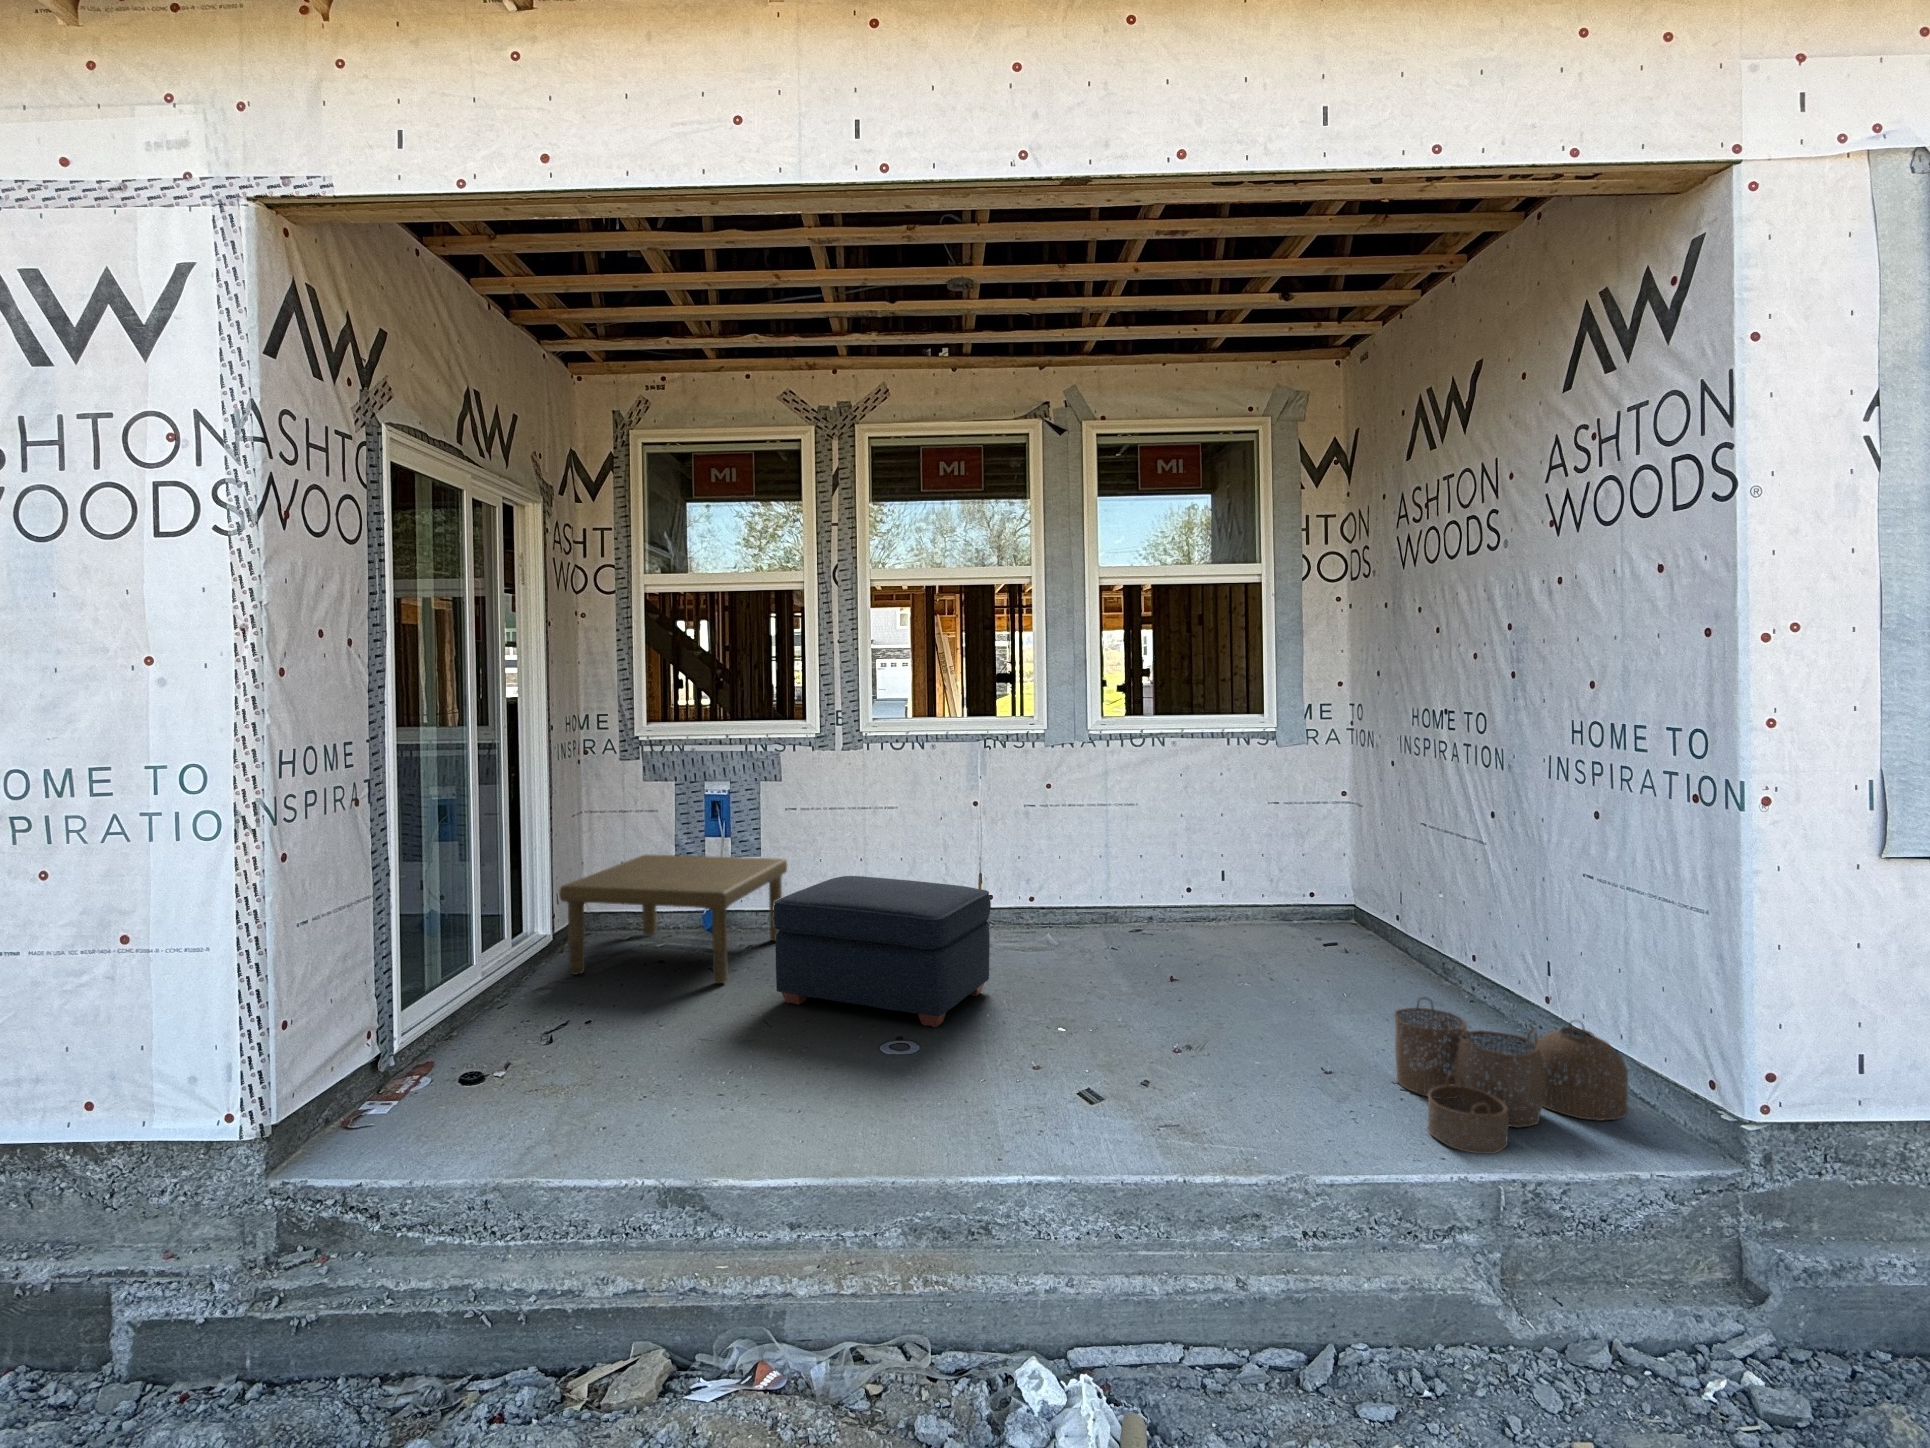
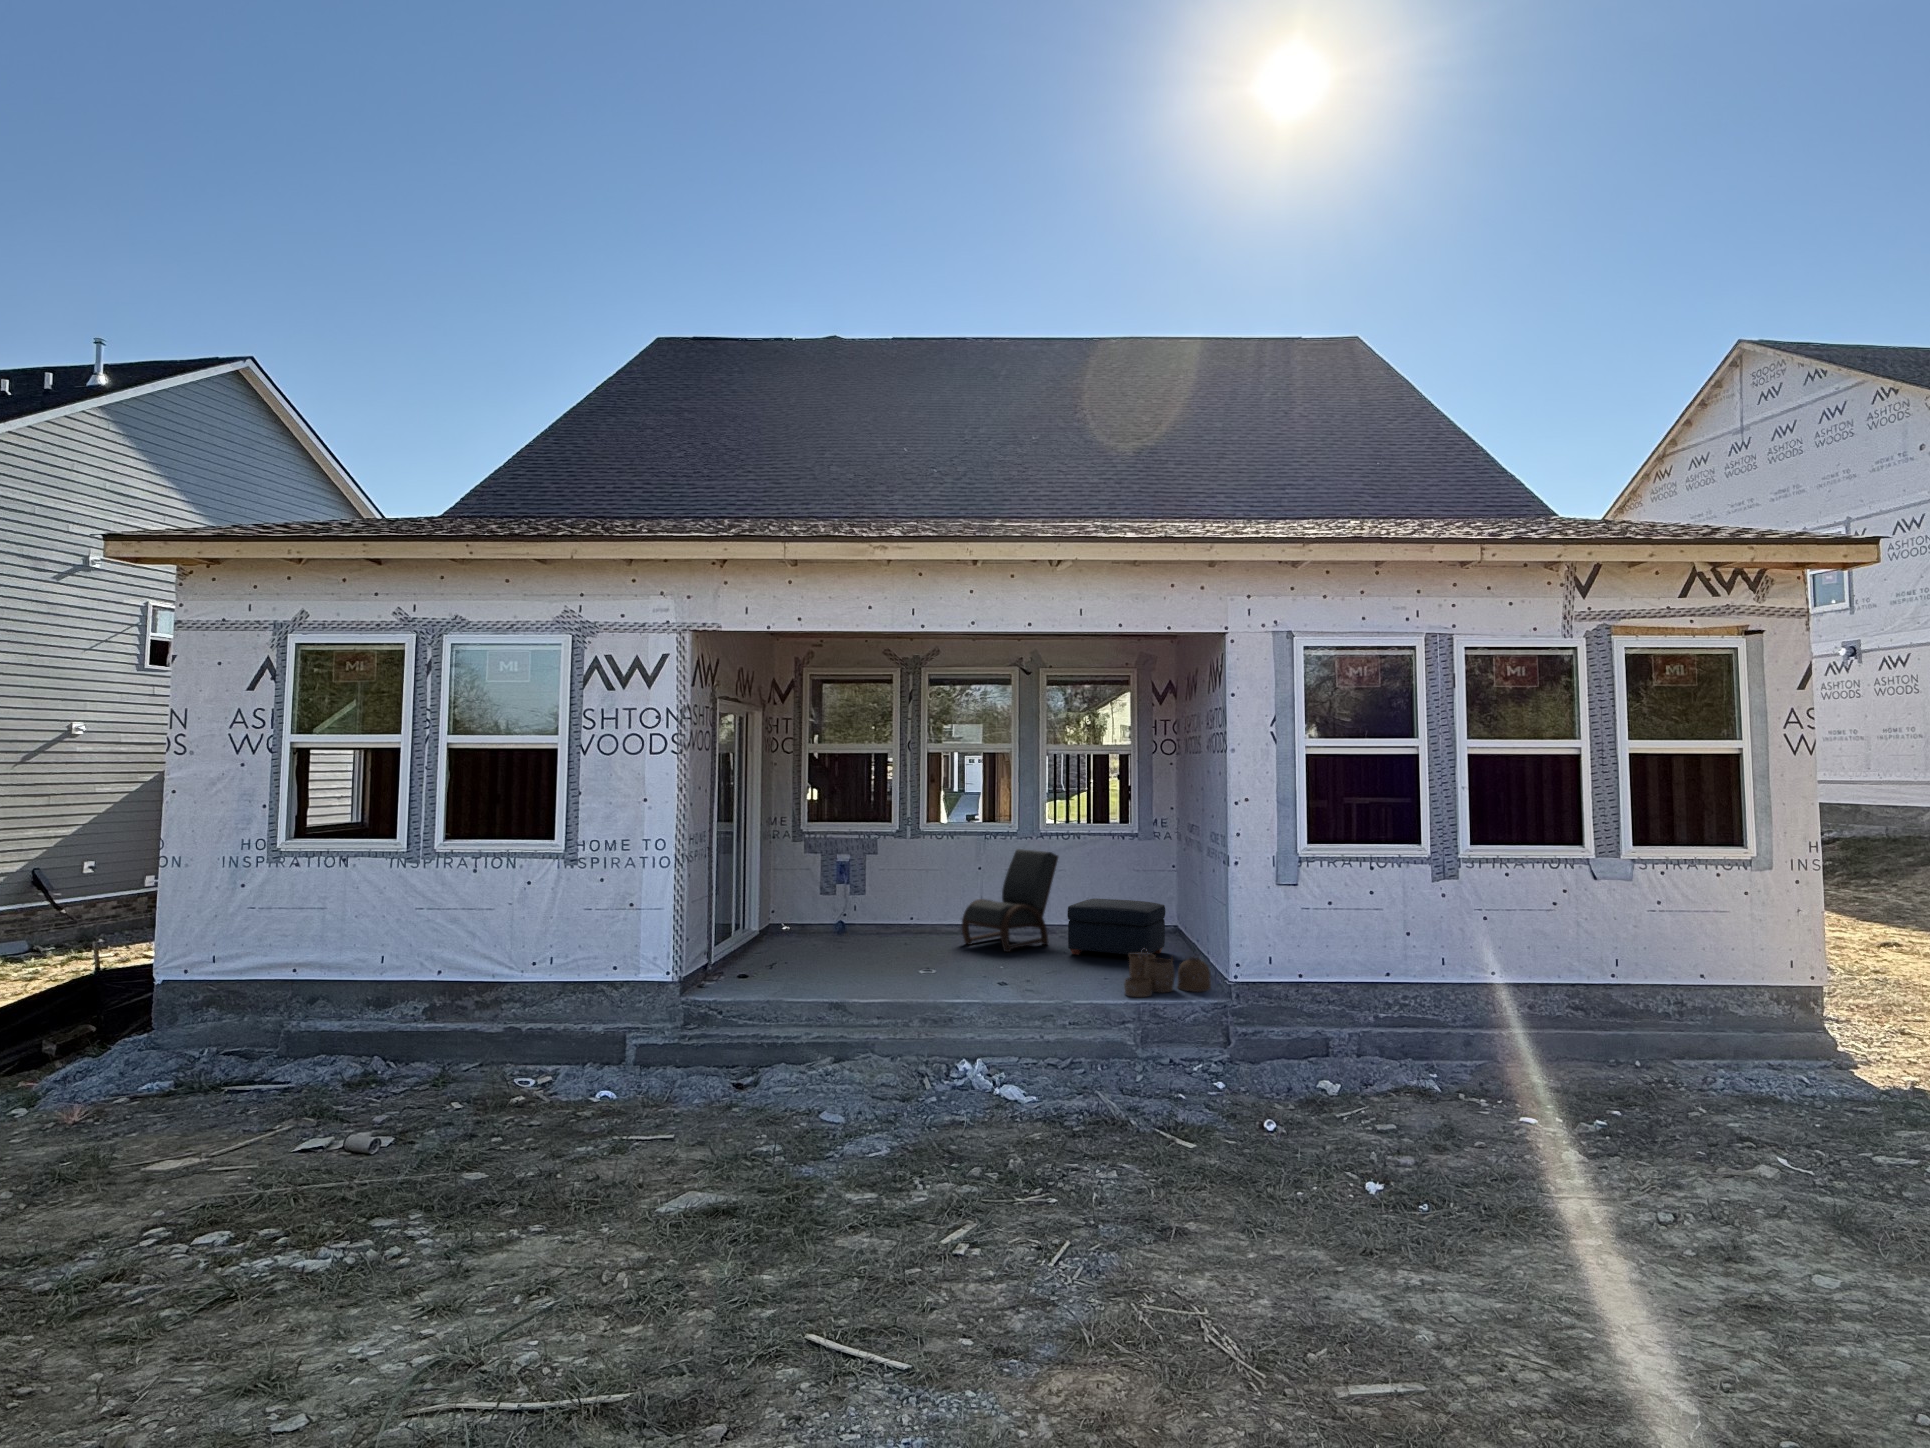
lounge chair: none [951,764,1132,972] -> present [961,849,1058,952]
coffee table: present [559,854,787,983] -> none [764,894,878,954]
ottoman: present [773,876,991,1027] -> present [1067,899,1165,955]

